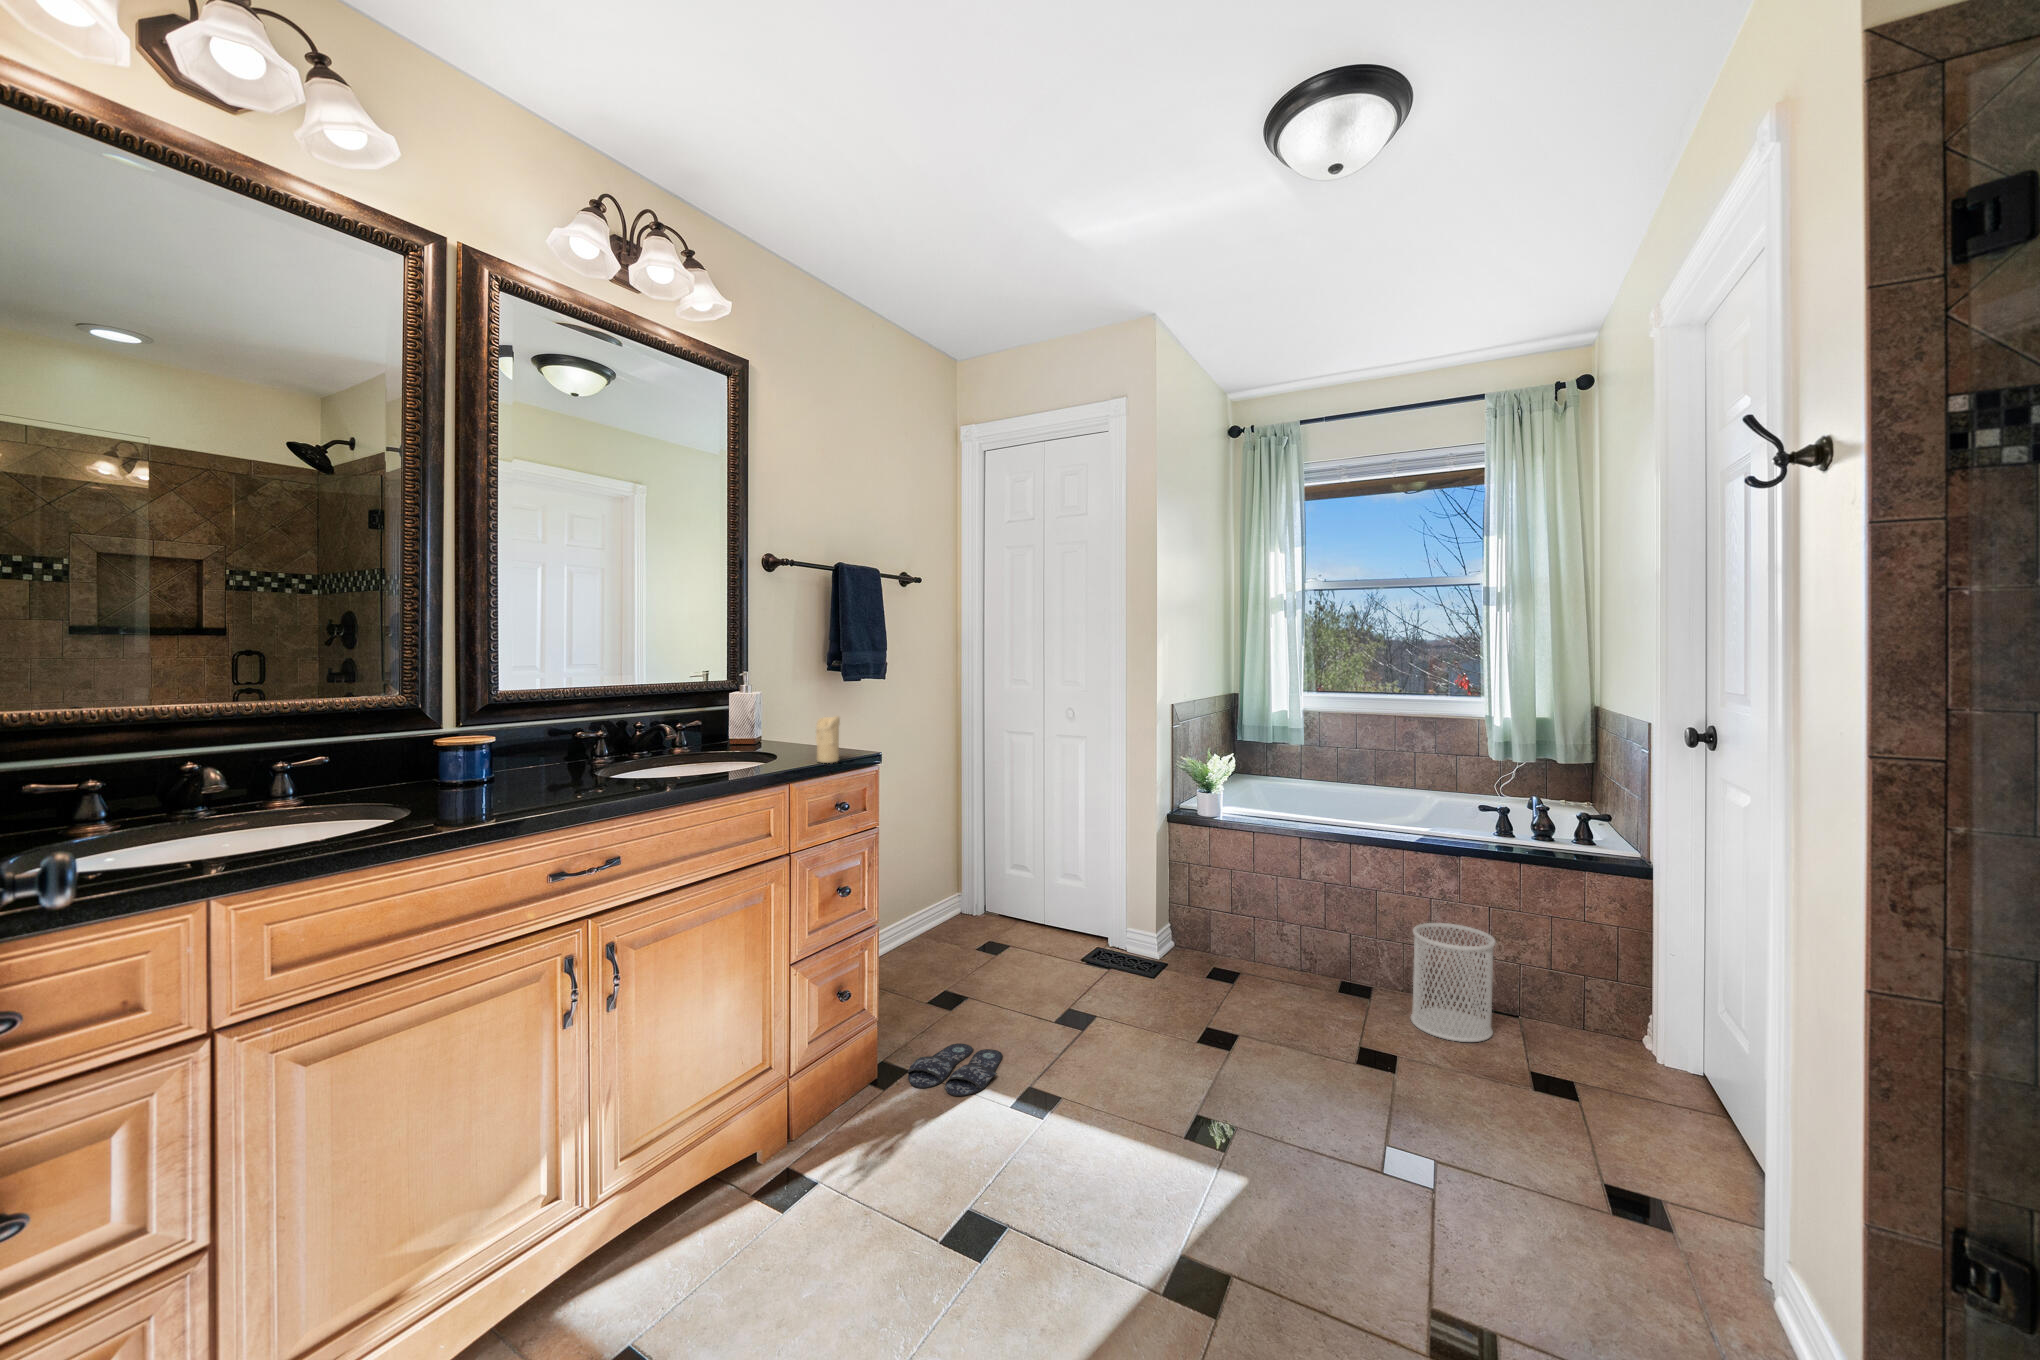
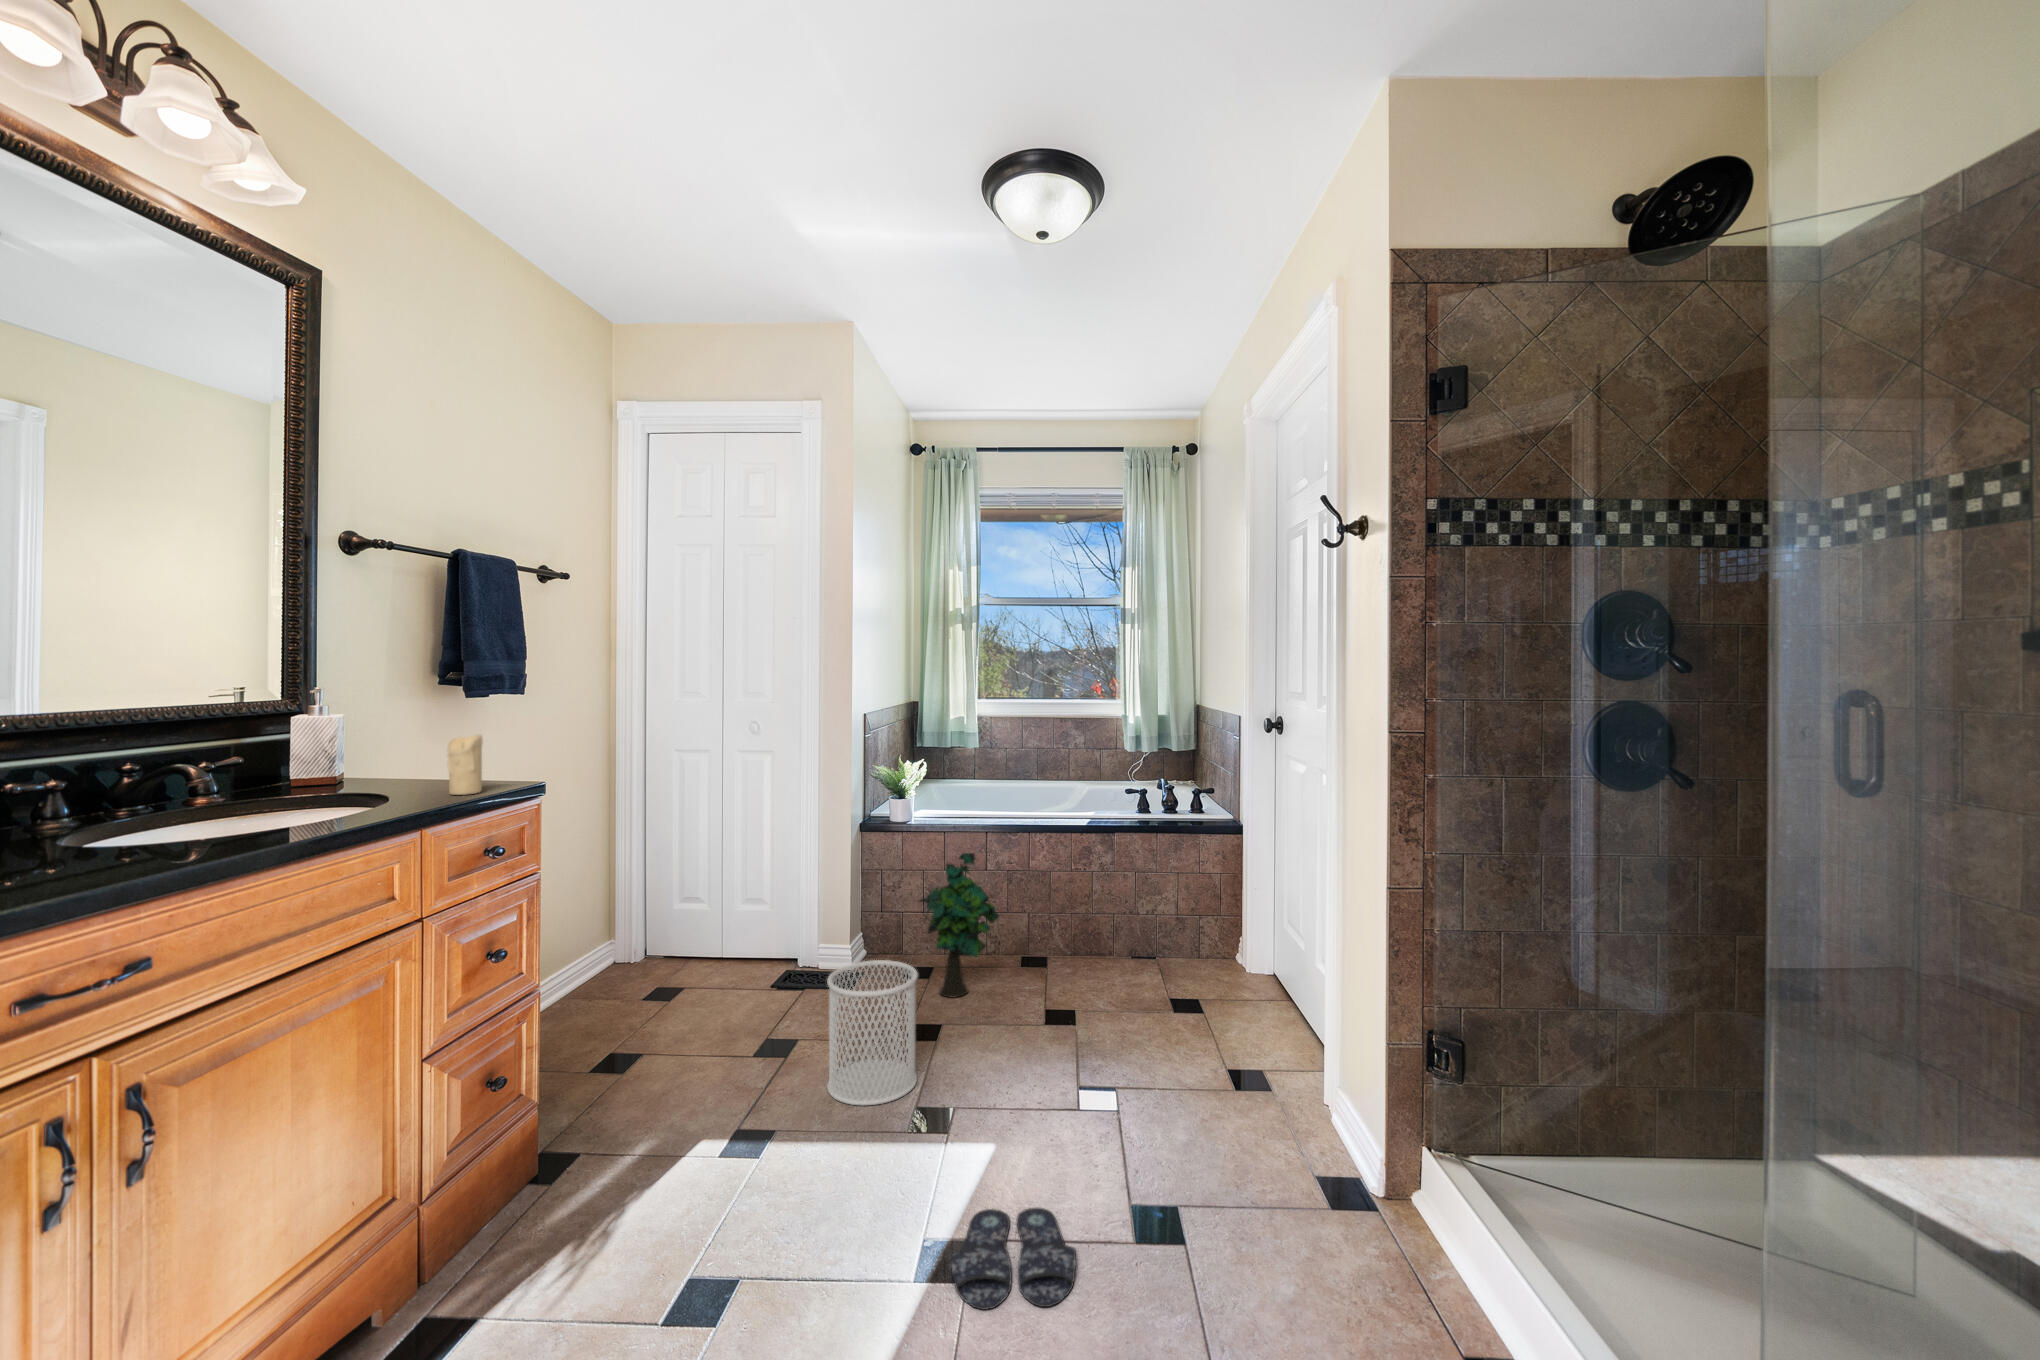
decorative plant: none [1218,855,1301,999] -> present [920,853,999,997]
wastebasket: present [1411,923,1496,1042] -> present [827,960,918,1105]
slippers: present [908,1043,1002,1096] -> present [951,1208,1076,1310]

